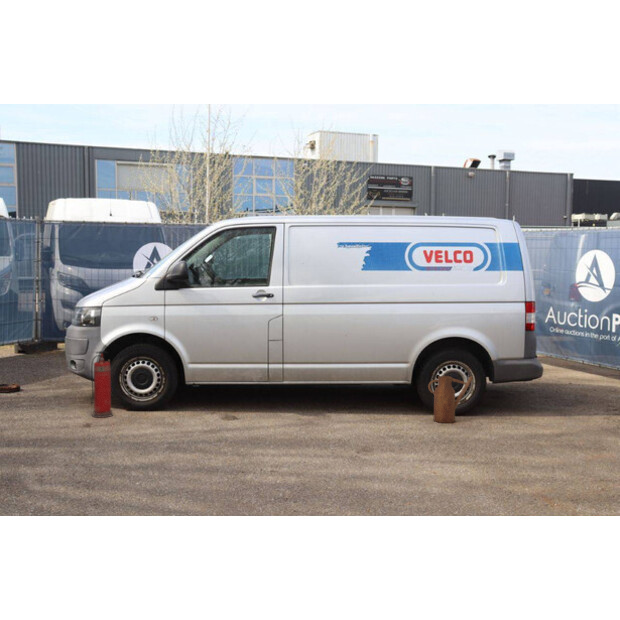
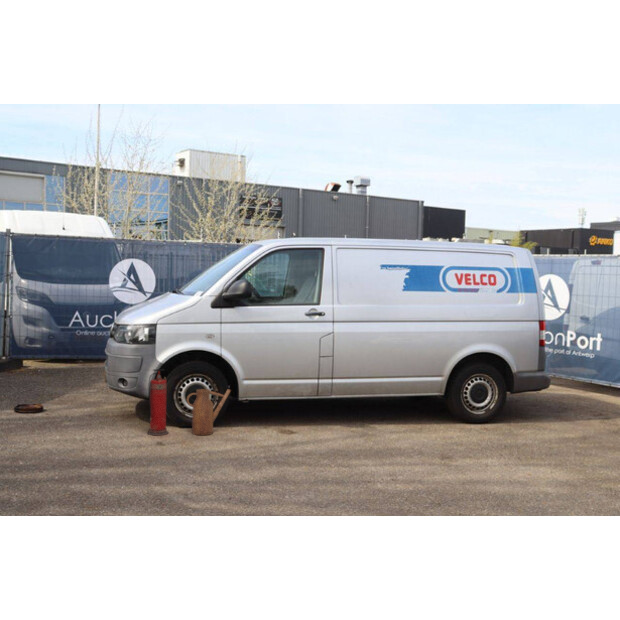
watering can: present [428,376,473,423] -> present [187,389,230,435]

